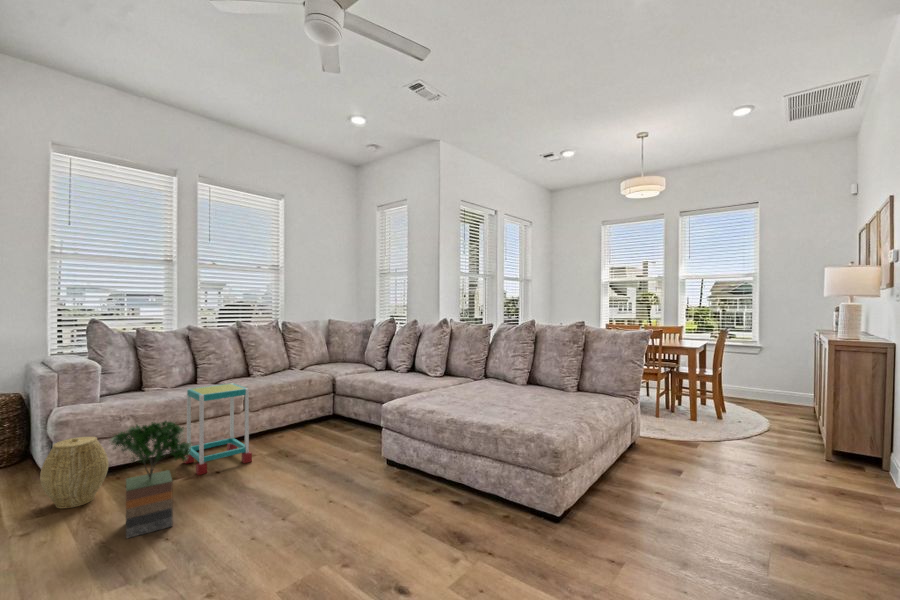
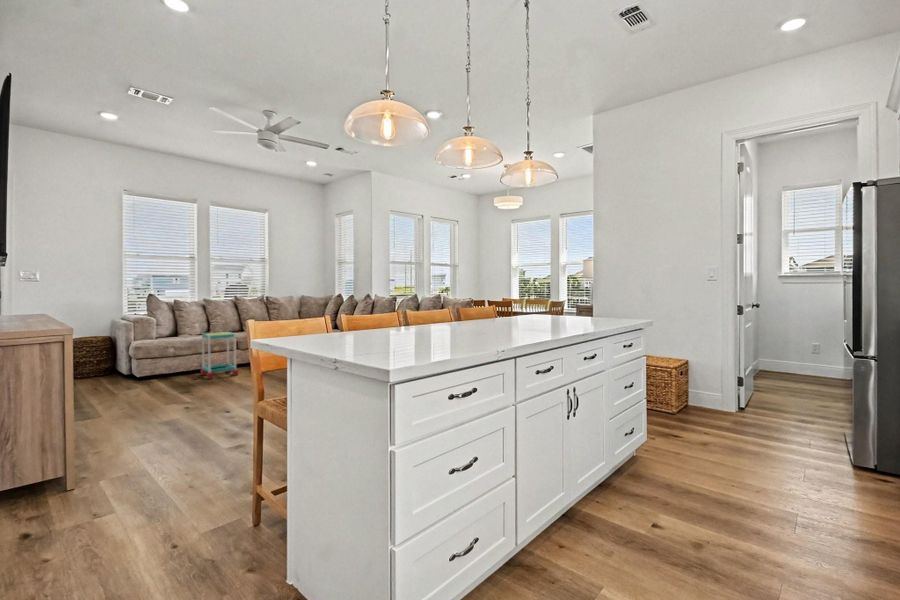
potted tree: present [111,421,191,538] -> none [163,343,202,394]
woven basket: present [40,437,109,509] -> none [130,353,162,387]

